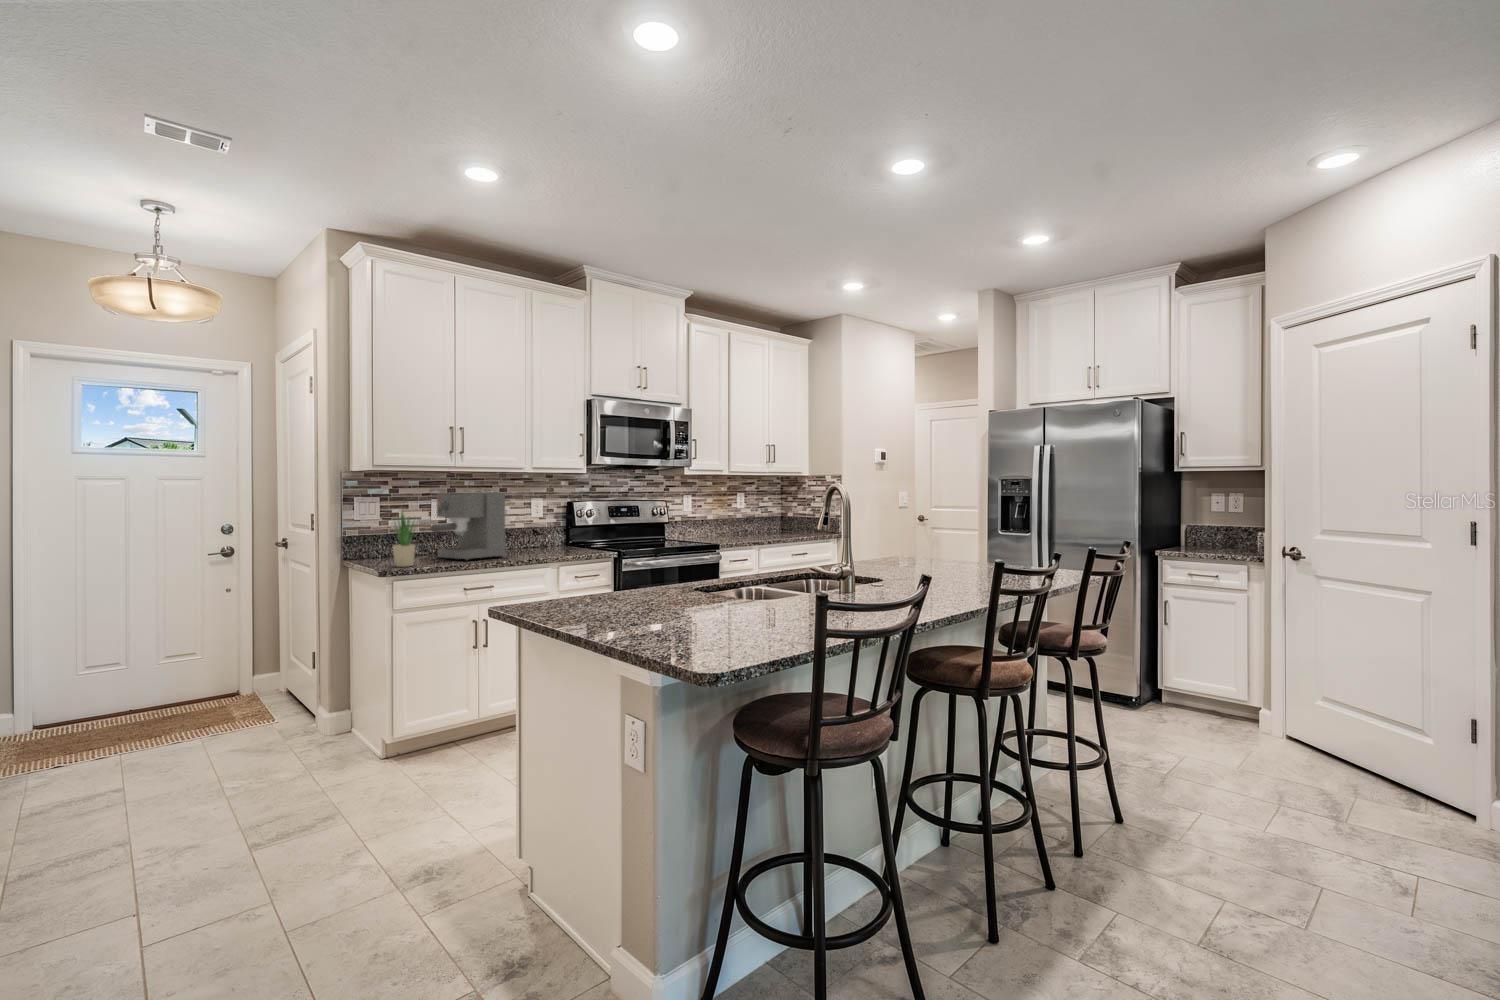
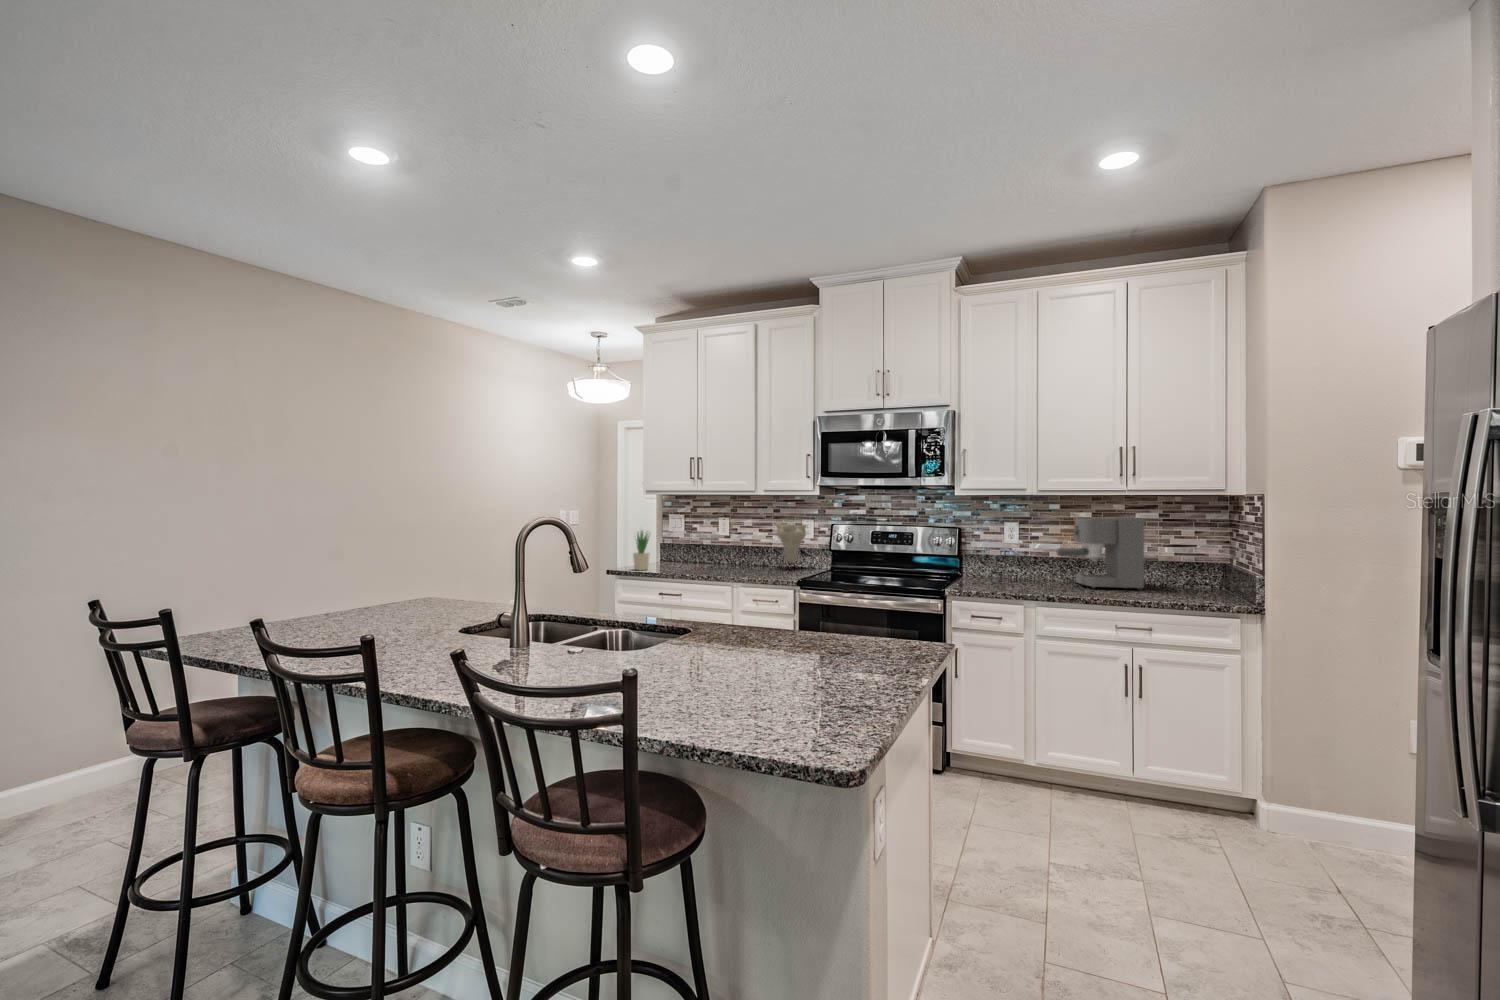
coffee maker: present [430,493,506,560] -> present [1056,517,1144,589]
vase: none [512,502,549,547] -> present [776,524,807,562]

